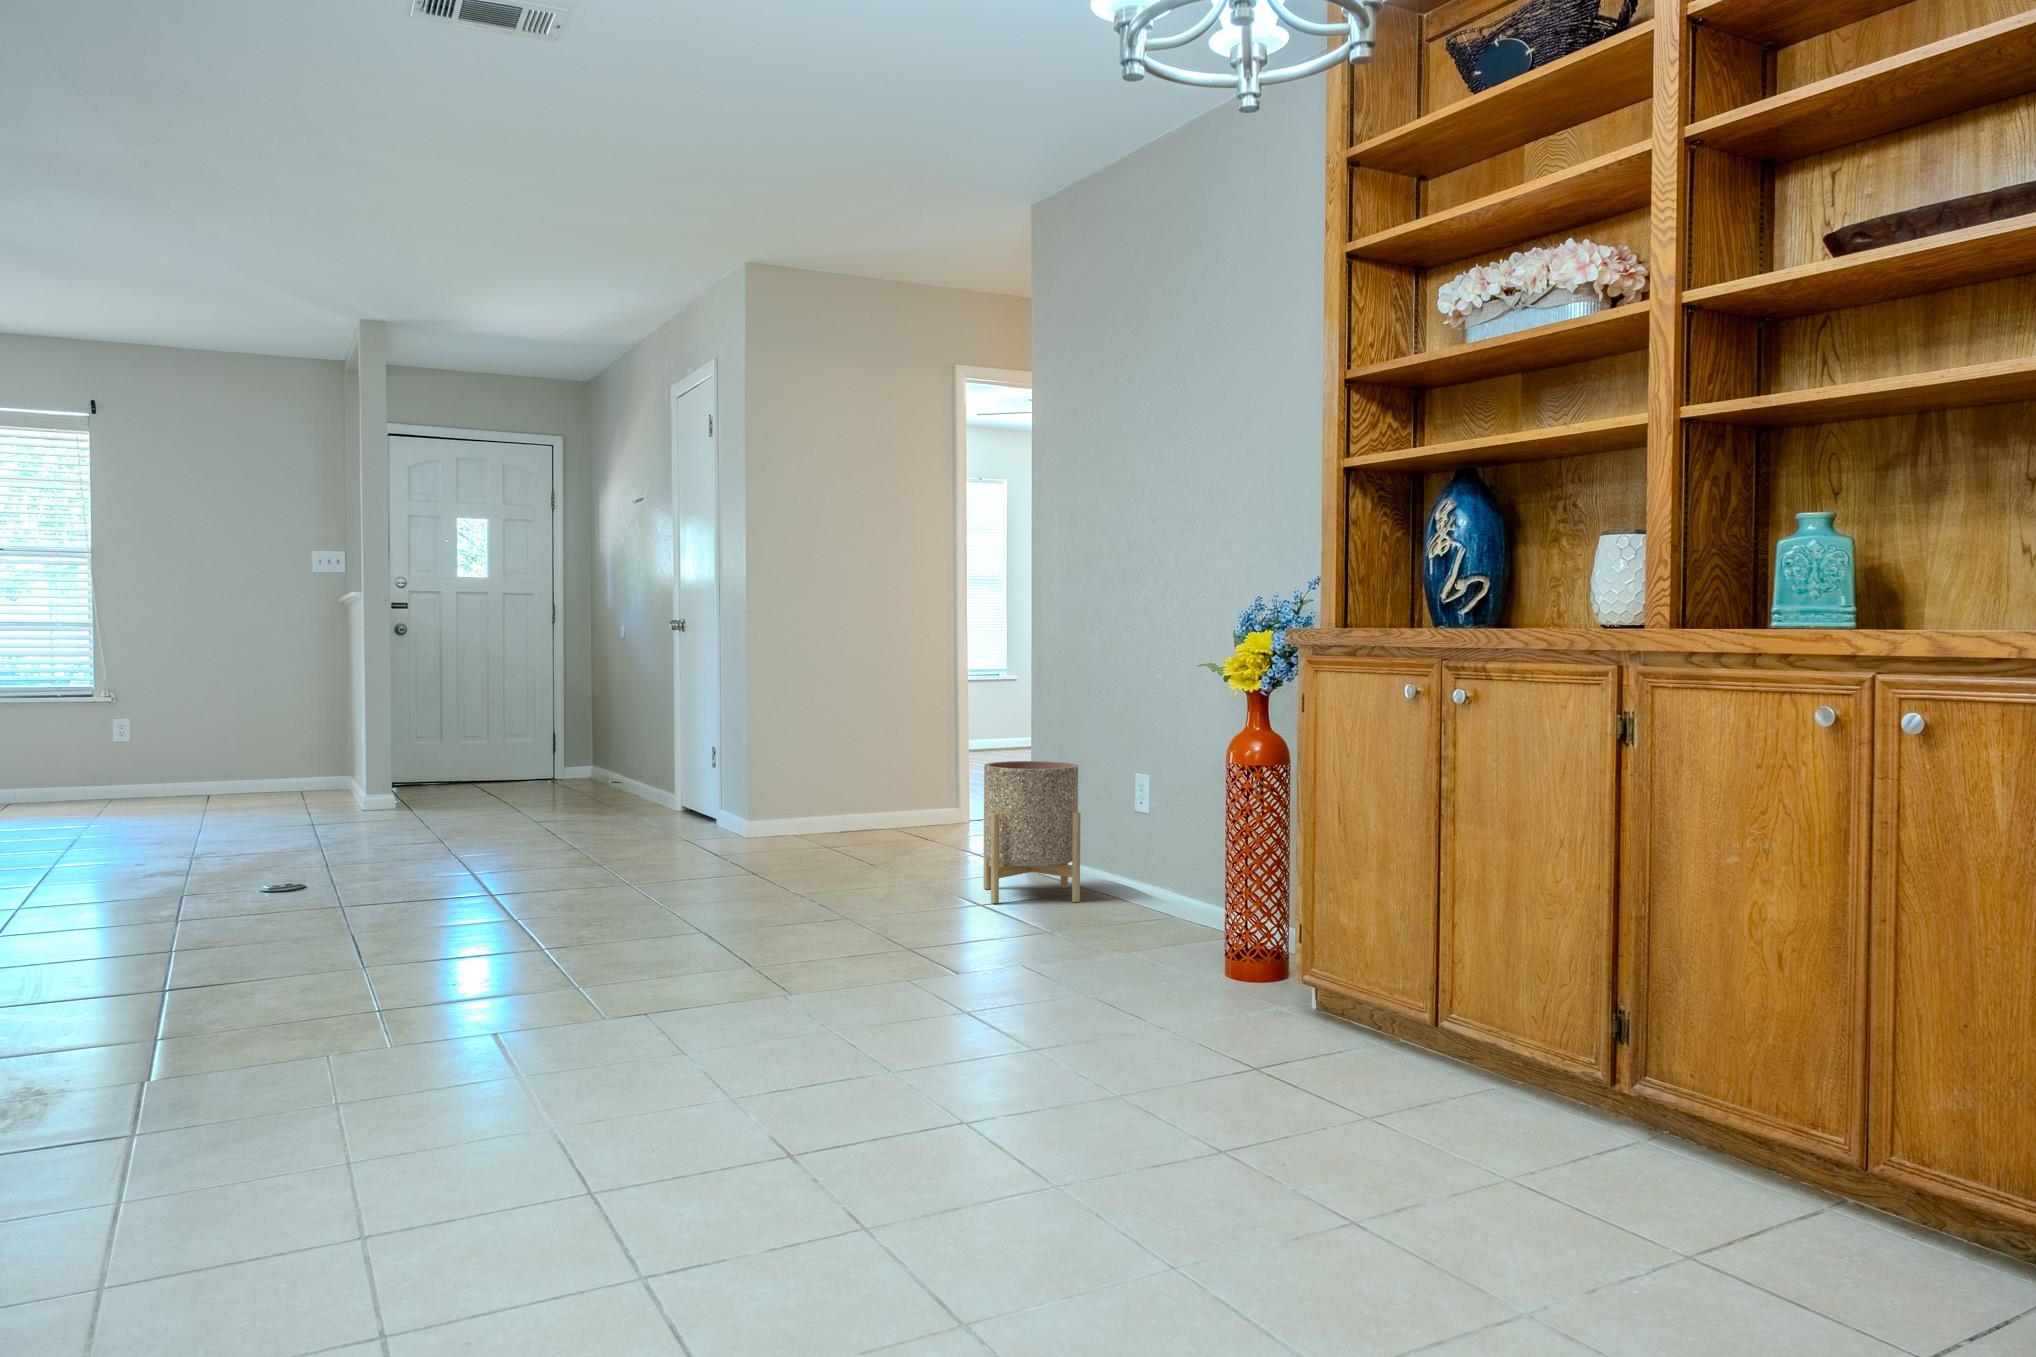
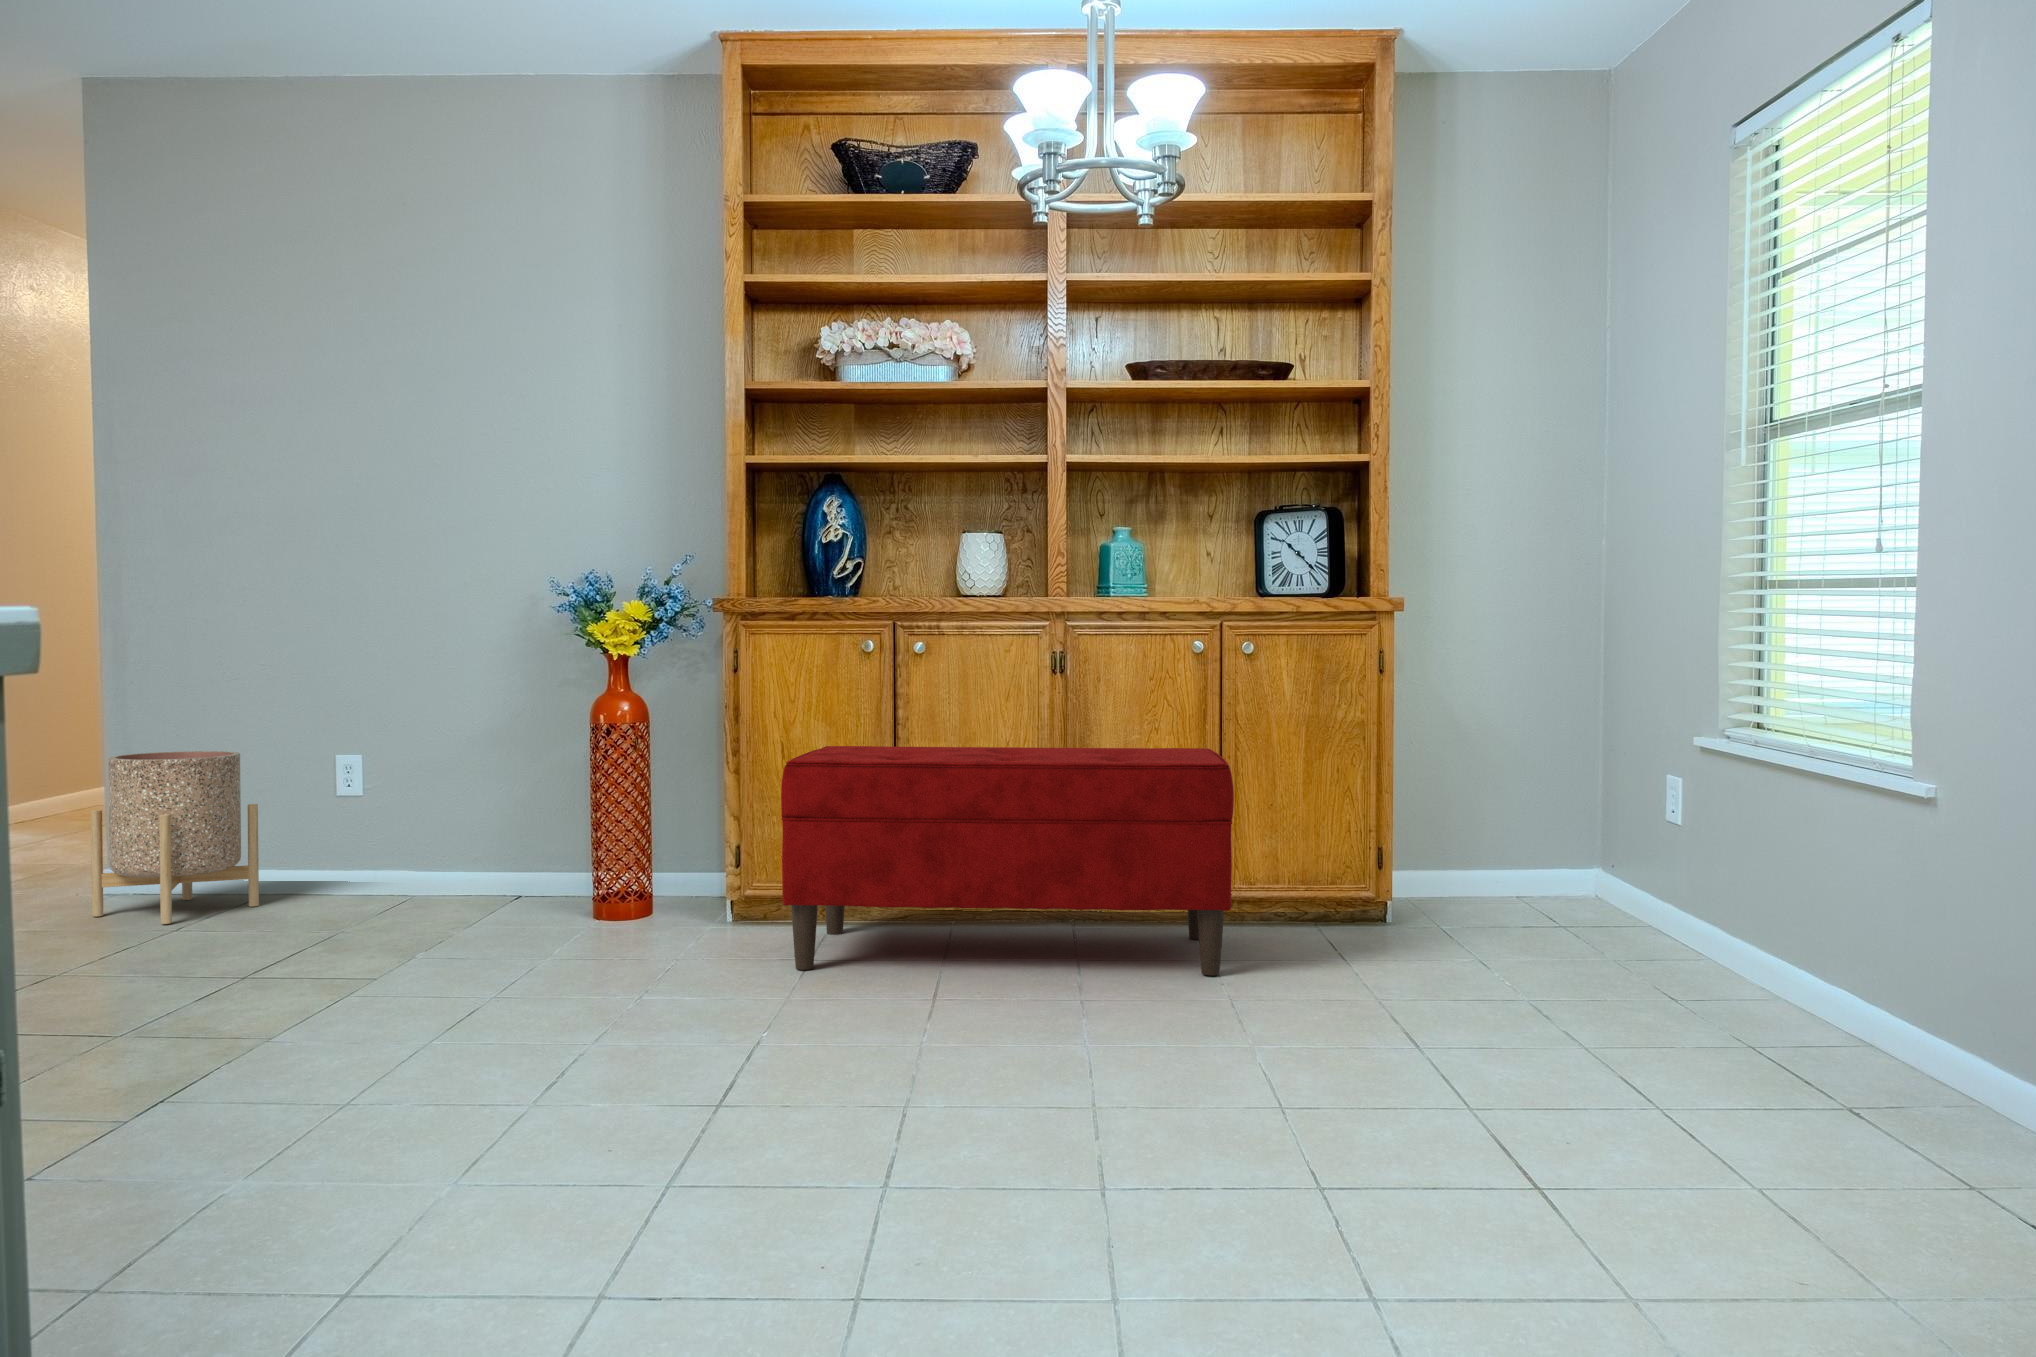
bench: none [1163,817,1812,1271] -> present [781,746,1234,975]

